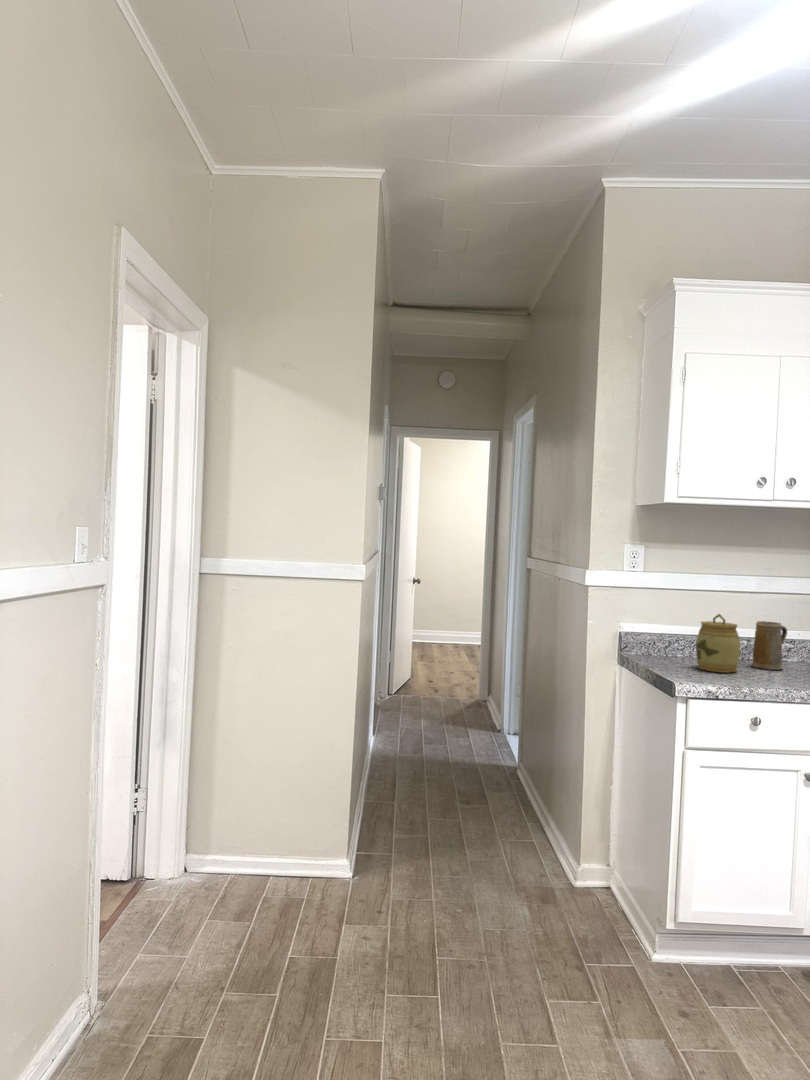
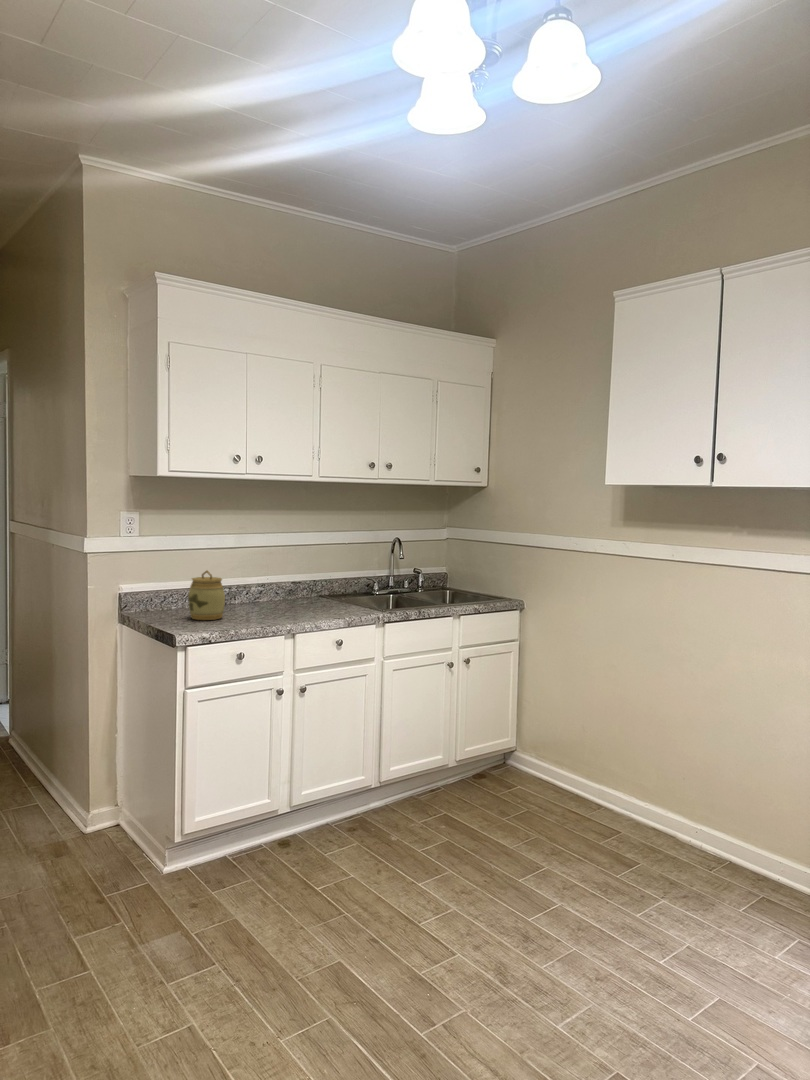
mug: present [751,621,787,670] -> none [233,572,260,612]

